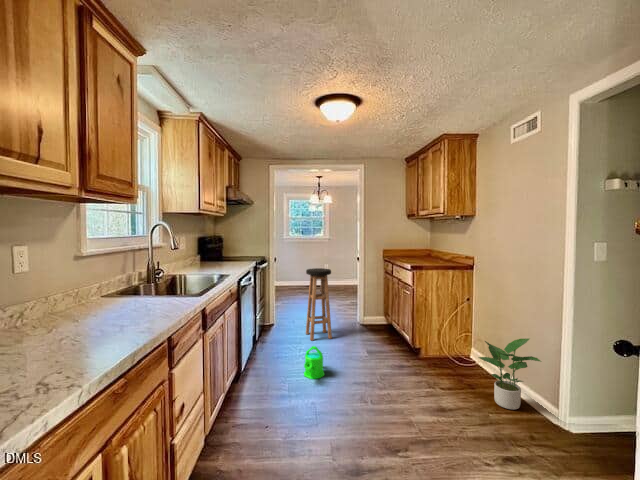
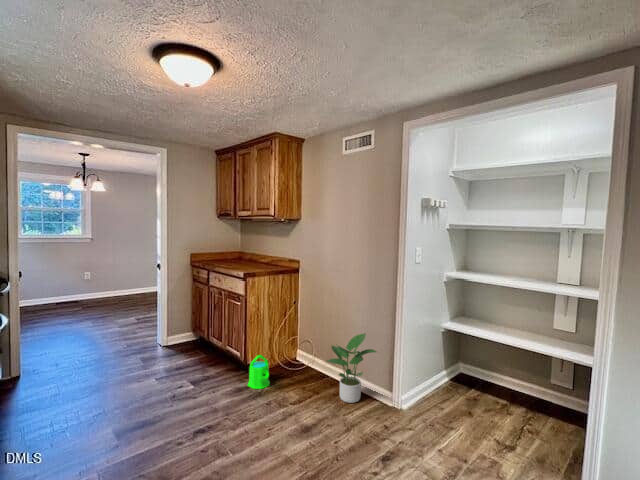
bar stool: present [306,268,332,341] -> none [83,285,132,393]
watering can: present [304,346,324,379] -> present [248,355,270,389]

